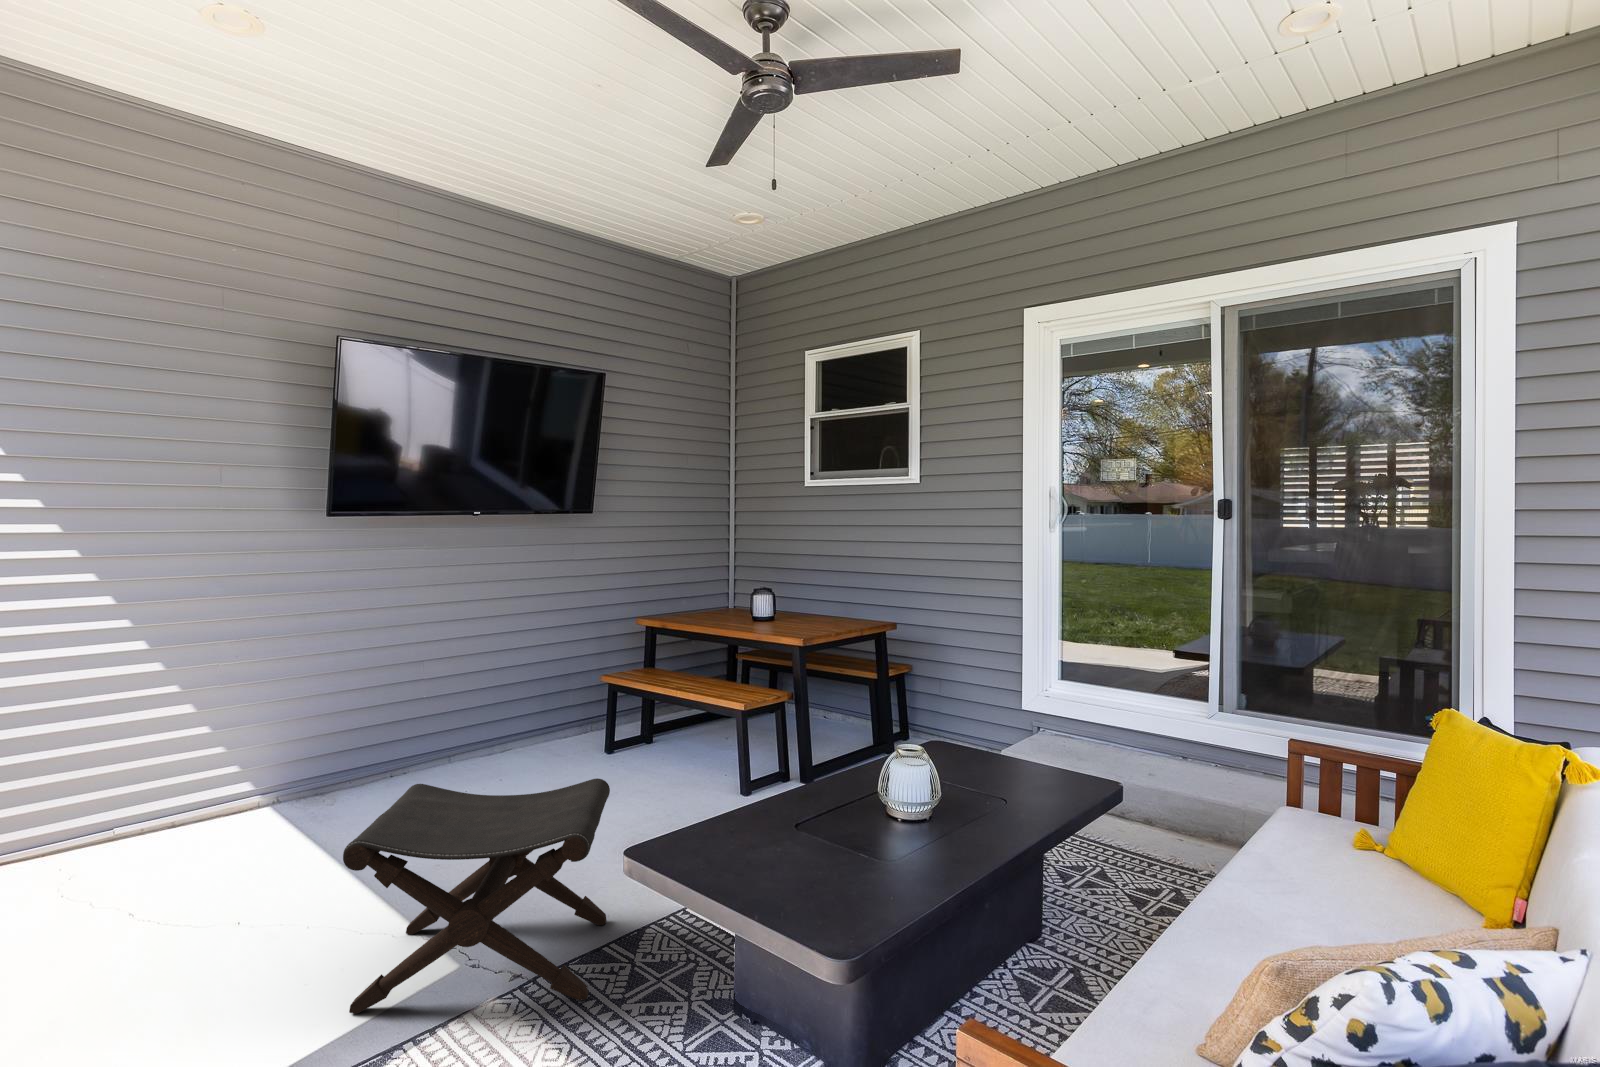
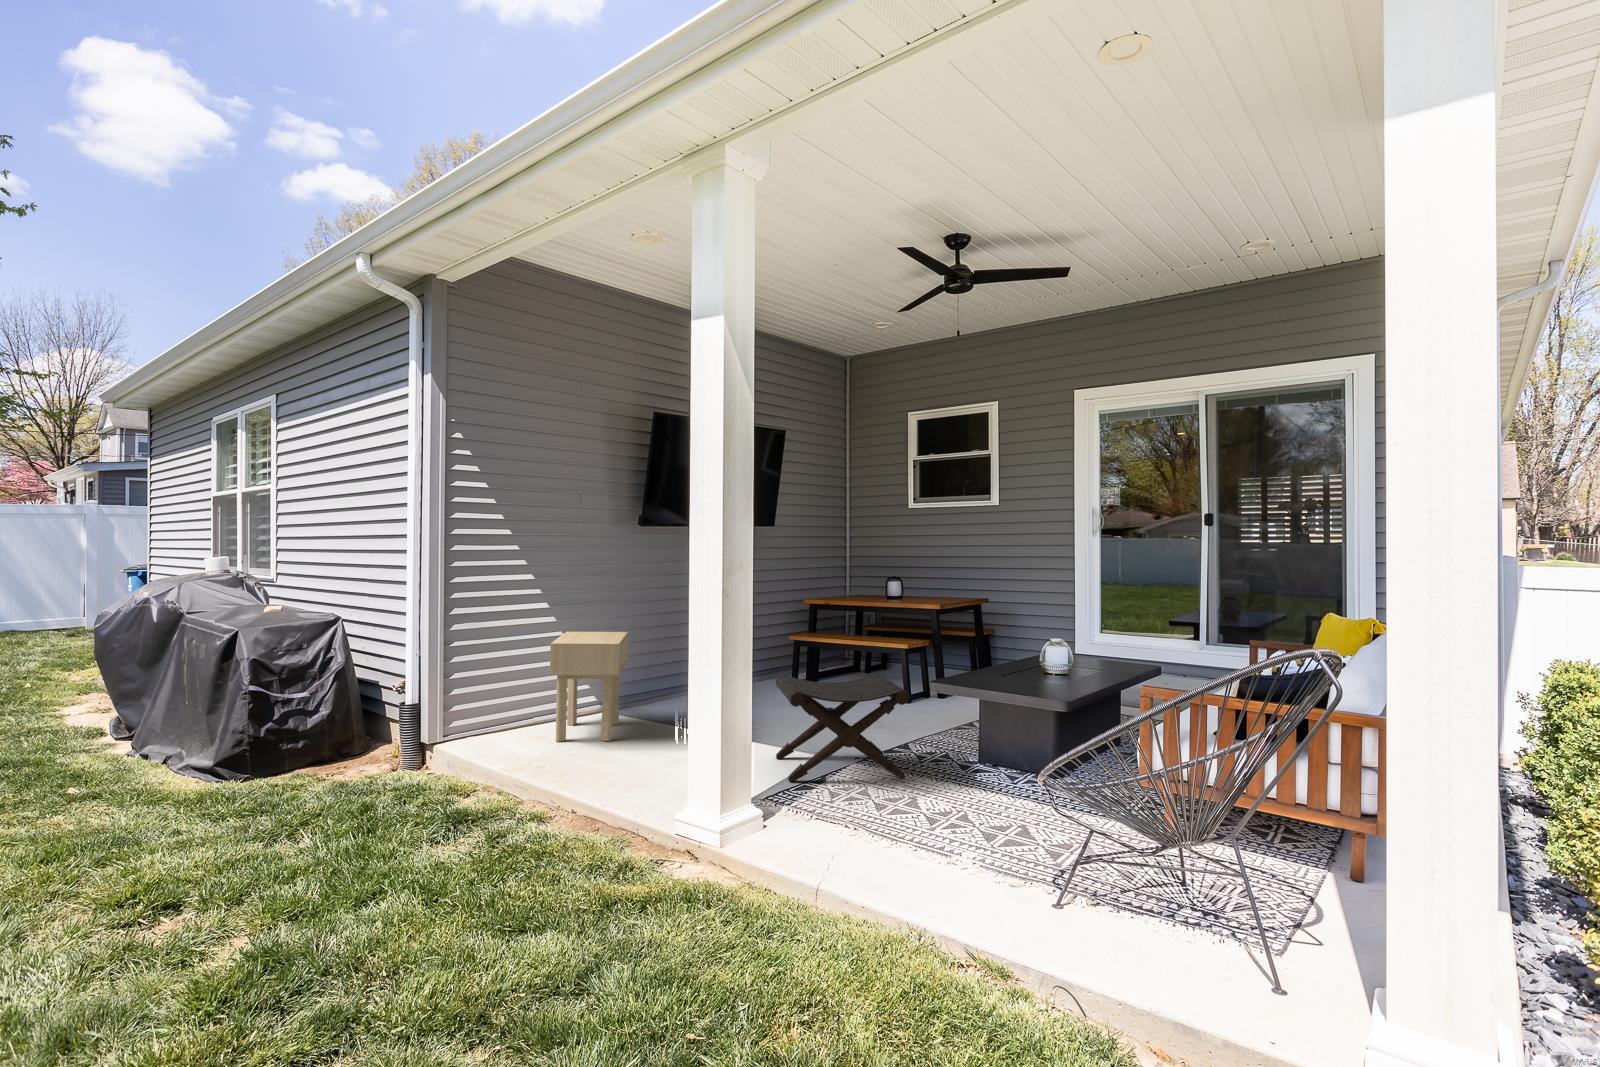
side table: none [63,688,274,882] -> present [550,631,628,742]

